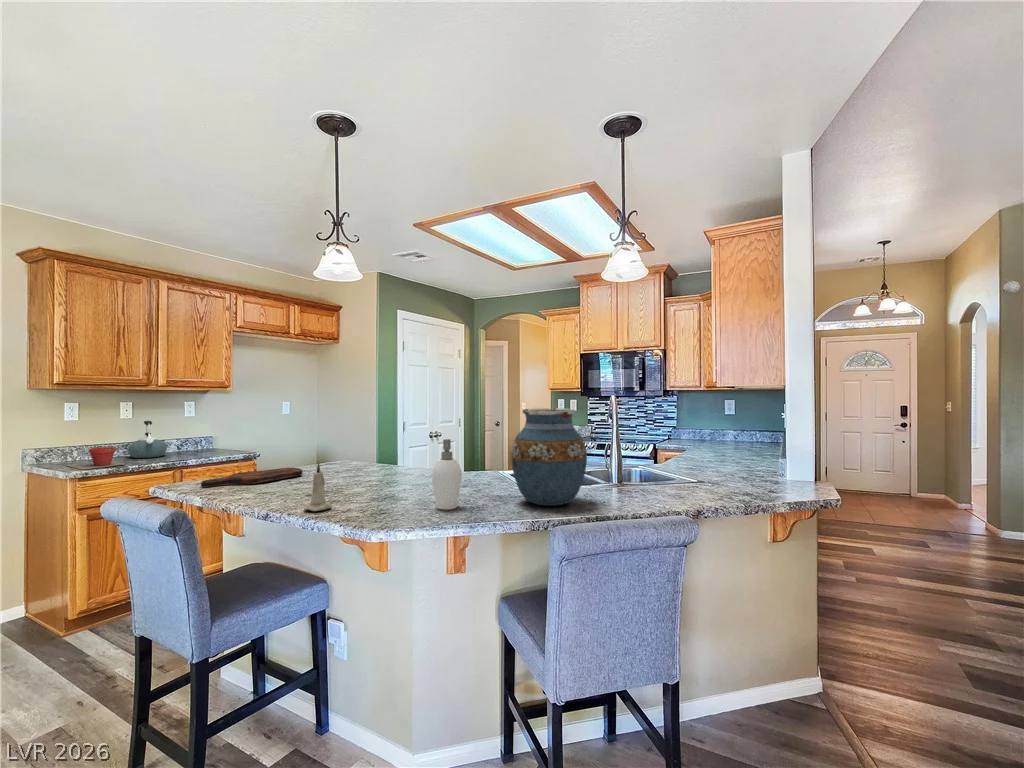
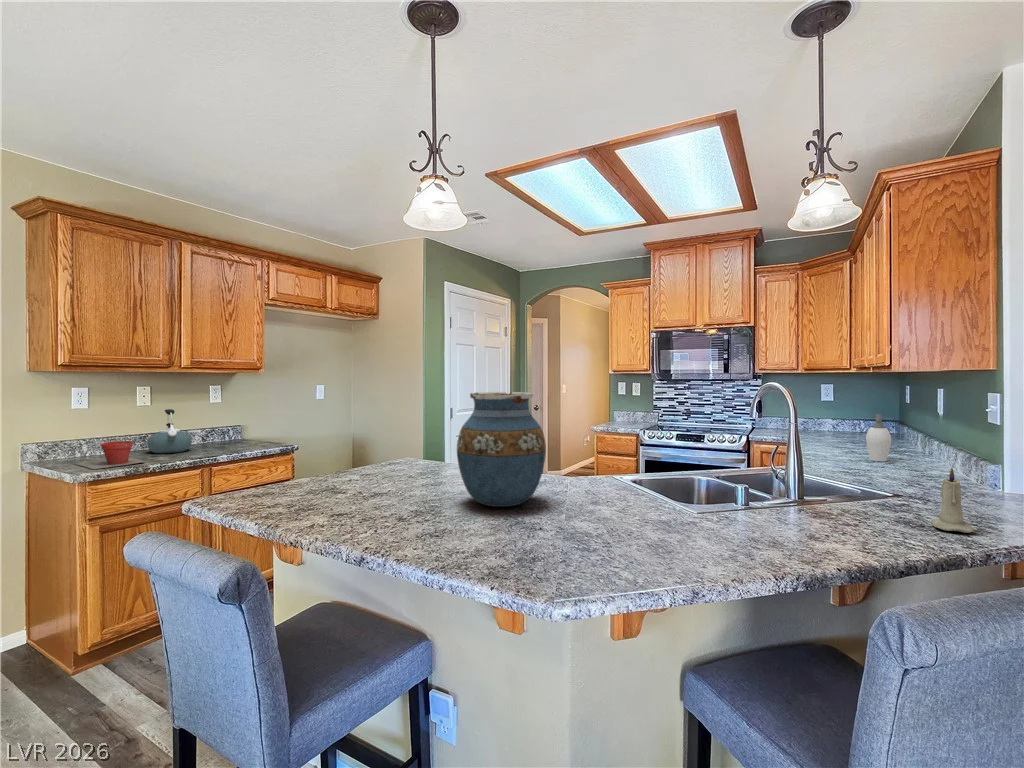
vase: present [511,408,587,506] -> present [457,392,546,507]
soap dispenser: present [432,439,462,510] -> present [866,414,891,461]
candle: present [304,463,332,511] -> present [931,468,975,533]
cutting board: present [201,468,303,487] -> none [250,473,376,504]

